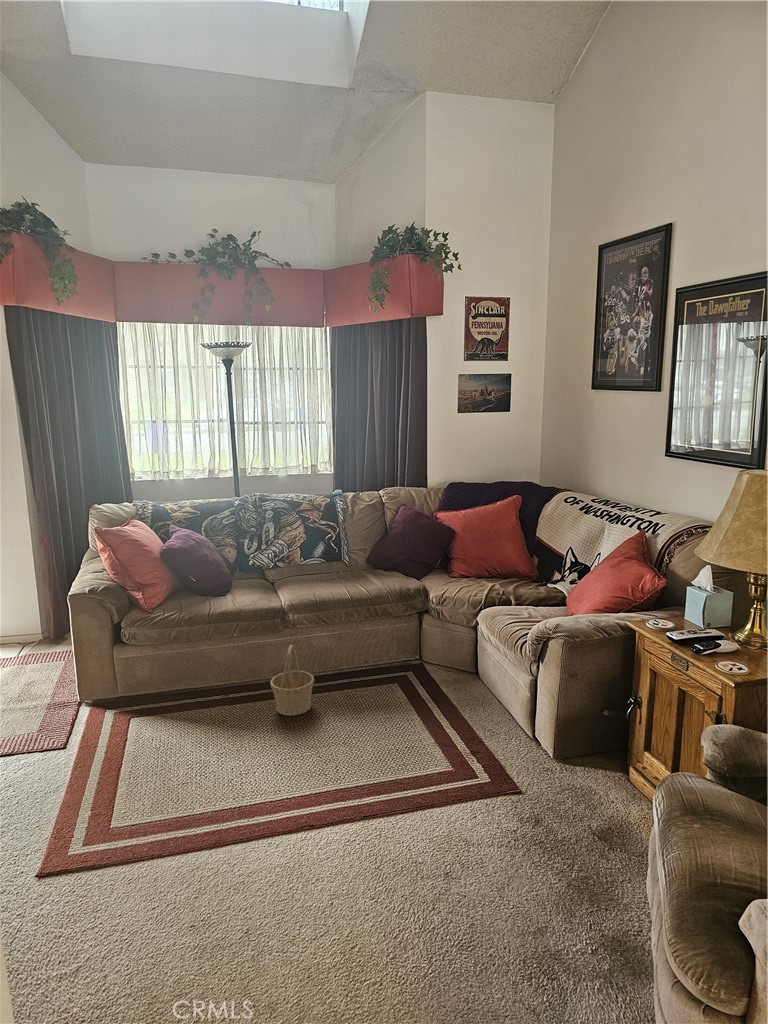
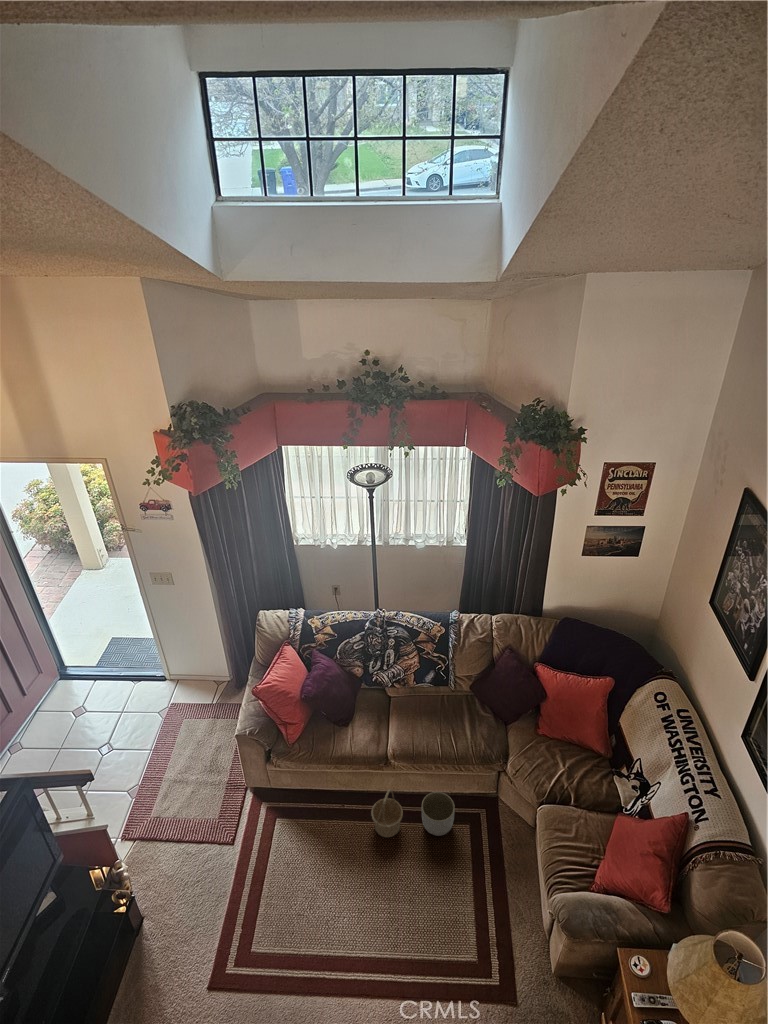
planter: none [337,649,381,700] -> present [421,792,455,836]

